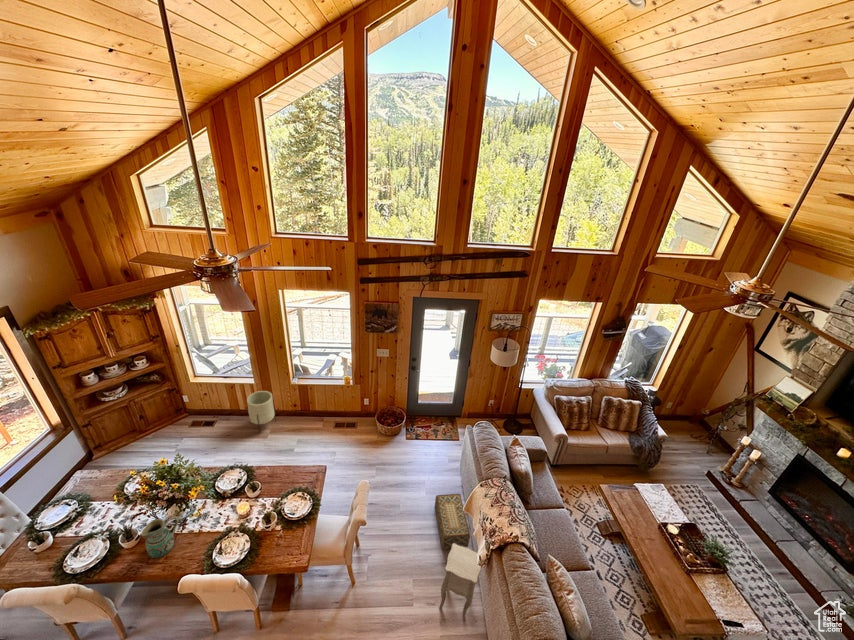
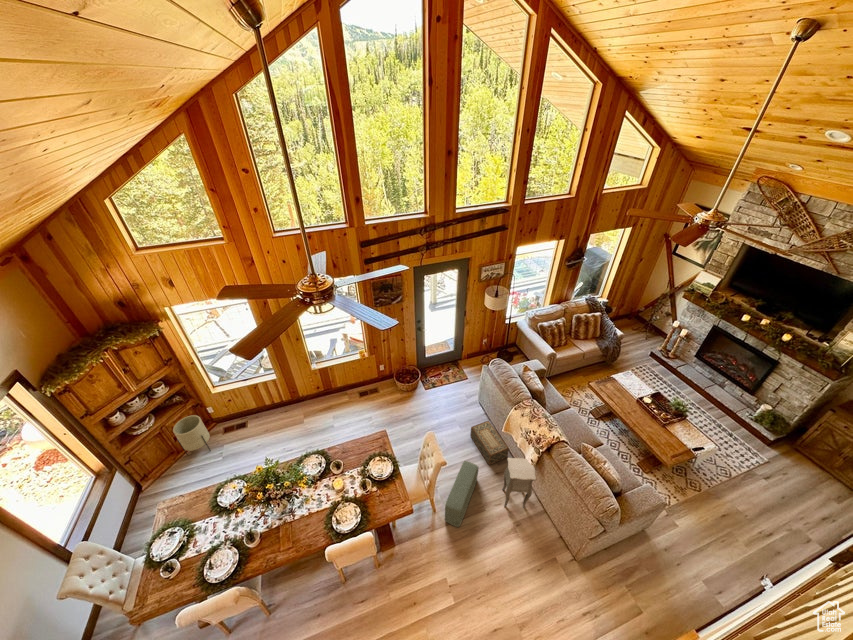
planter: present [247,391,275,432] -> present [173,415,211,455]
ceramic pitcher: present [141,515,178,558] -> none [270,508,295,547]
pouf: none [360,532,422,614] -> present [445,461,478,527]

